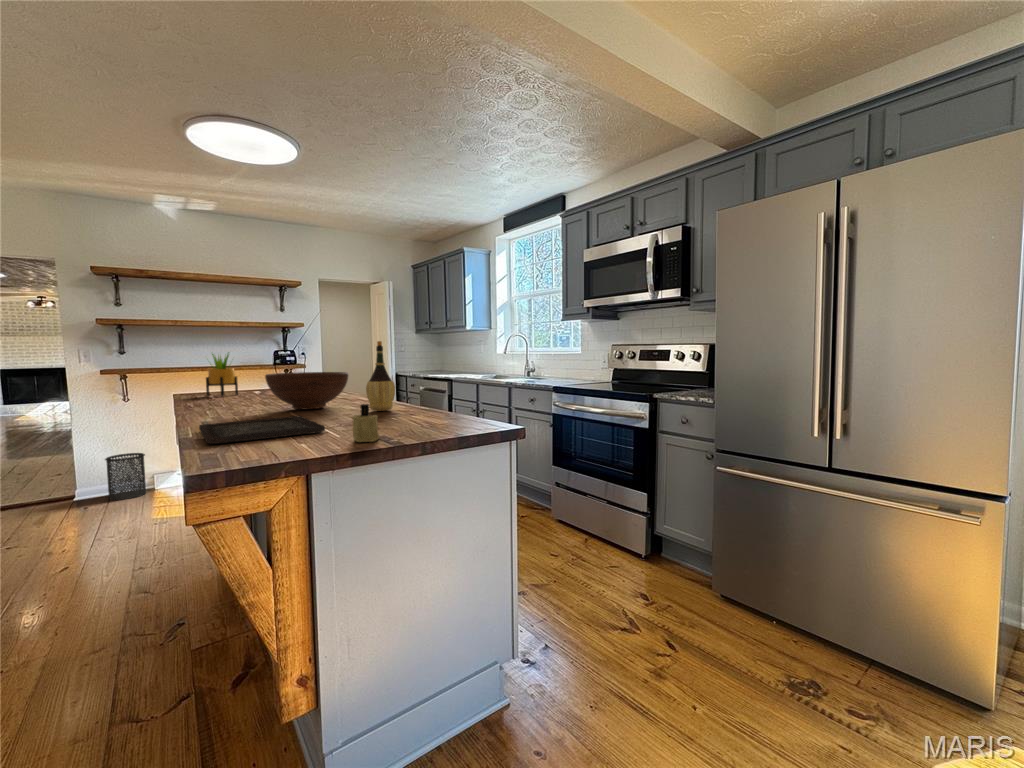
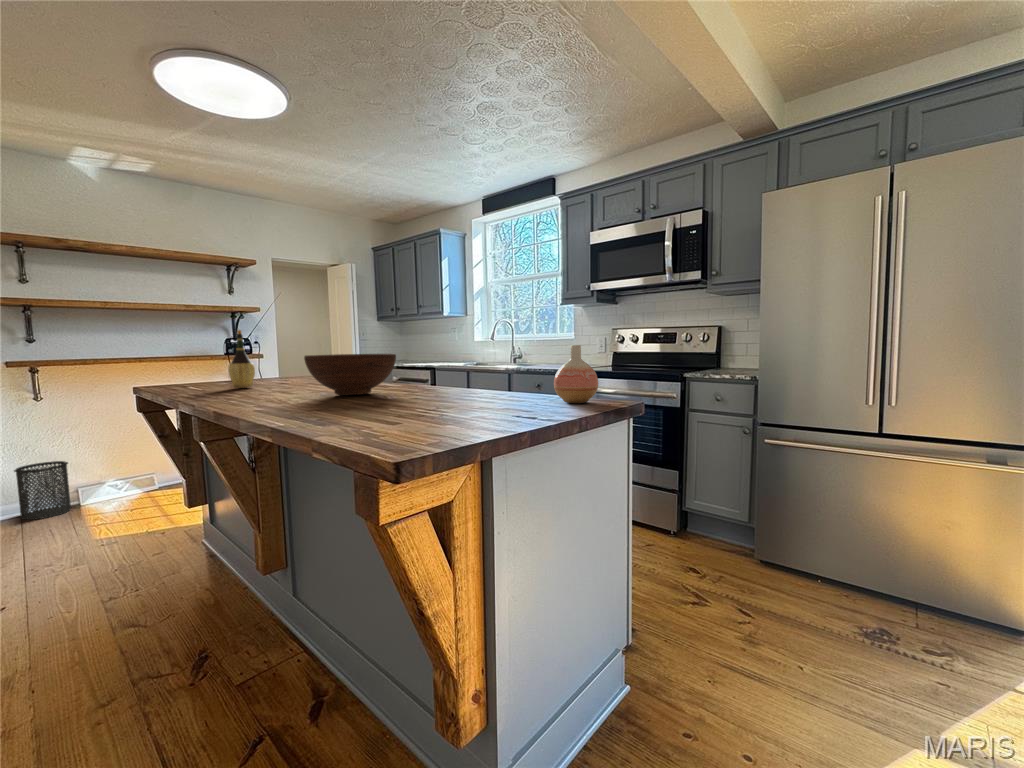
wine bottle: present [366,341,395,411] -> present [228,330,255,388]
potted plant: present [206,354,238,396] -> none [176,333,217,388]
vase: none [434,372,476,426] -> present [554,345,598,403]
candle: present [352,404,380,442] -> none [509,378,539,420]
tray: present [199,416,325,444] -> none [282,399,450,430]

